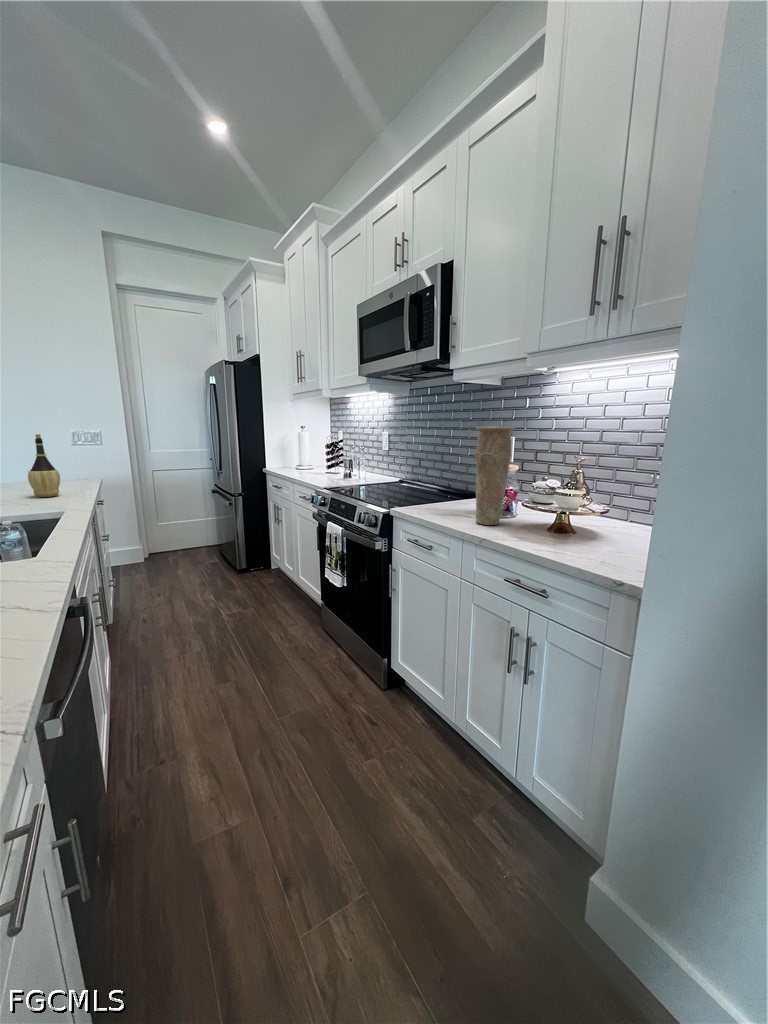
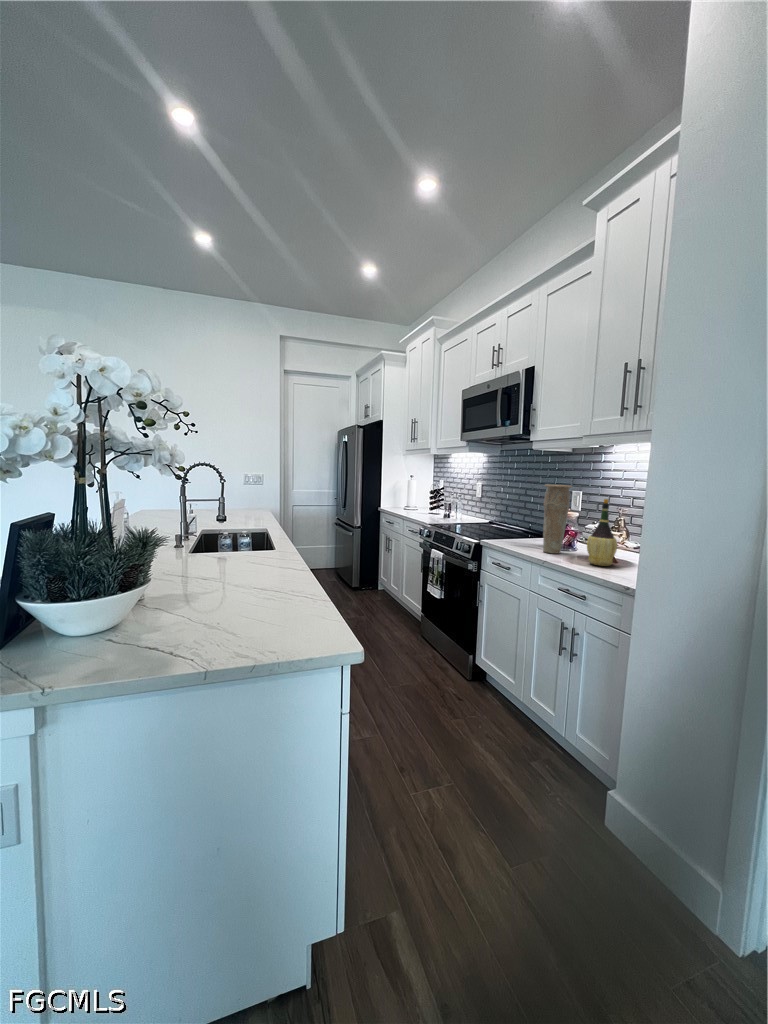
wine bottle: present [28,434,60,497] -> present [587,499,617,566]

